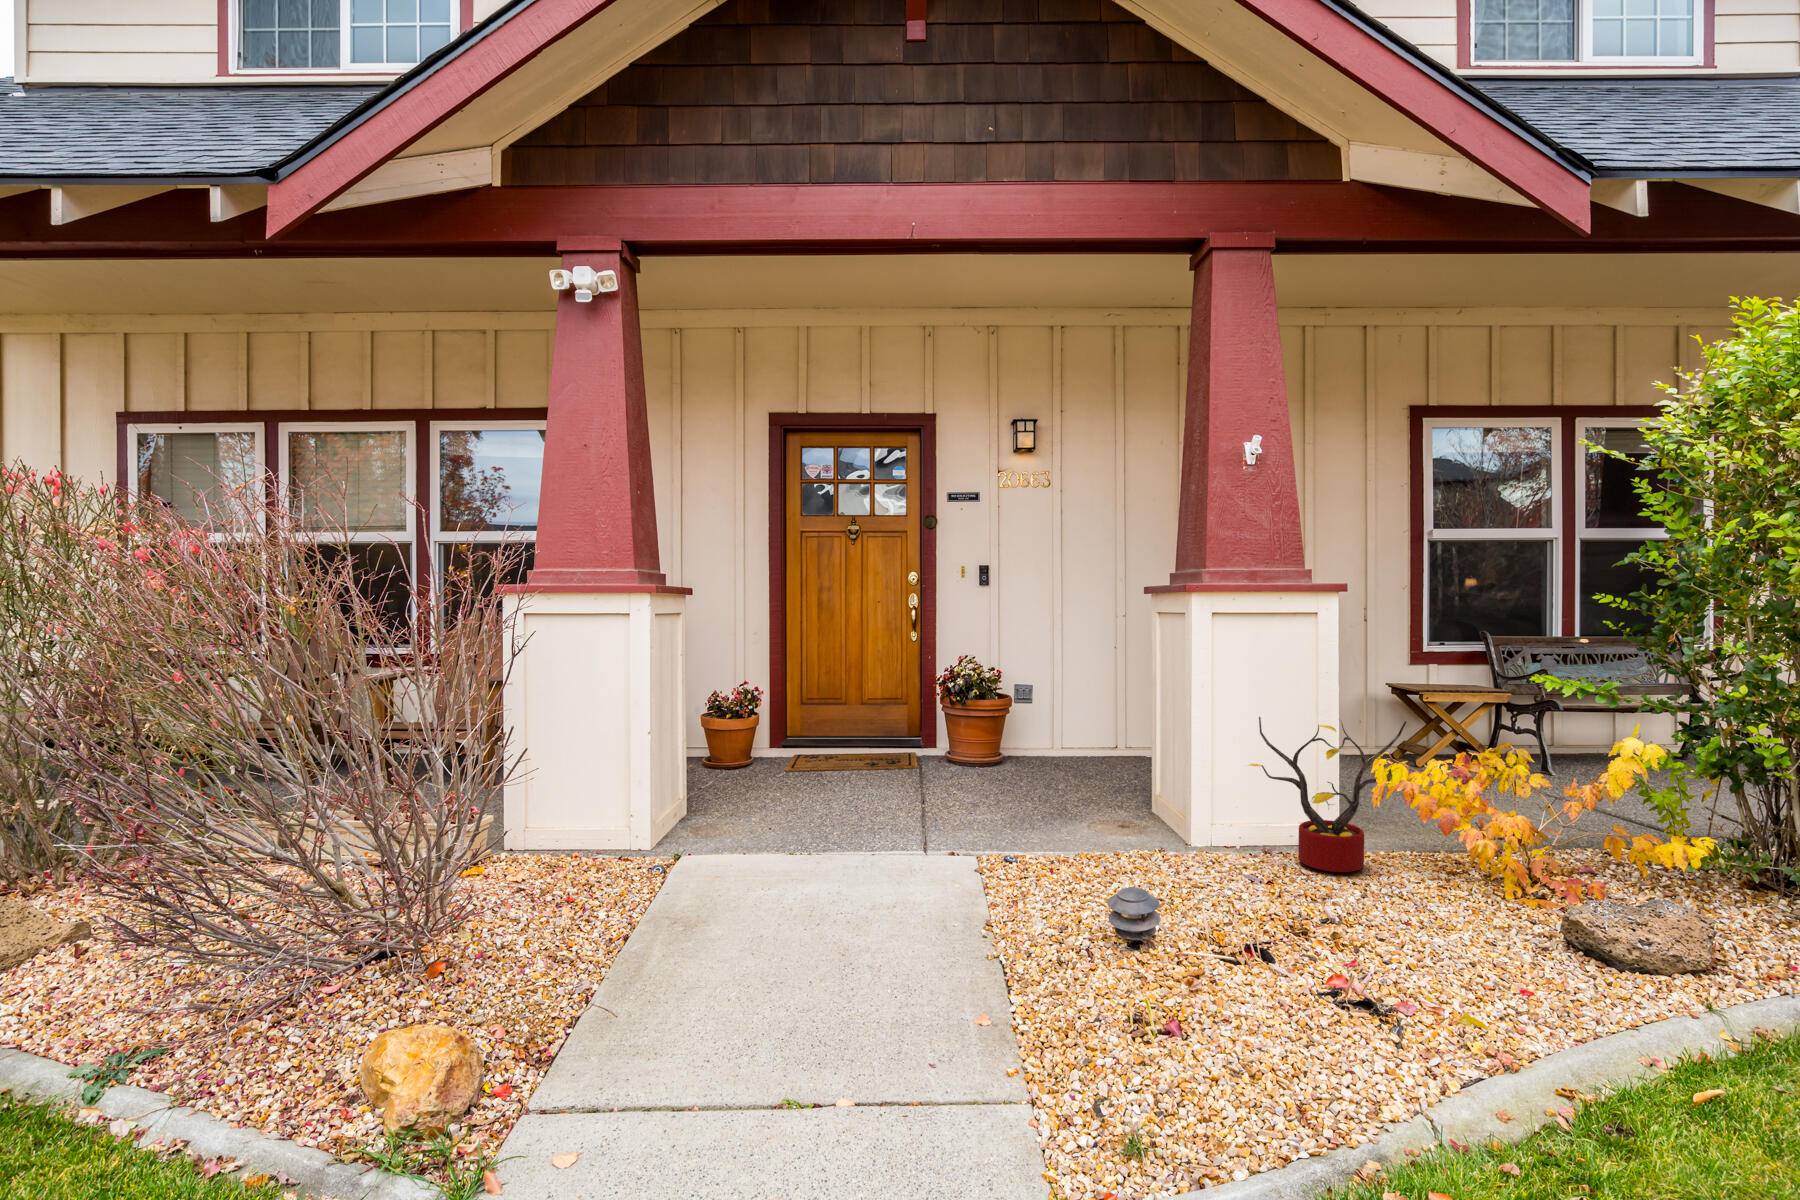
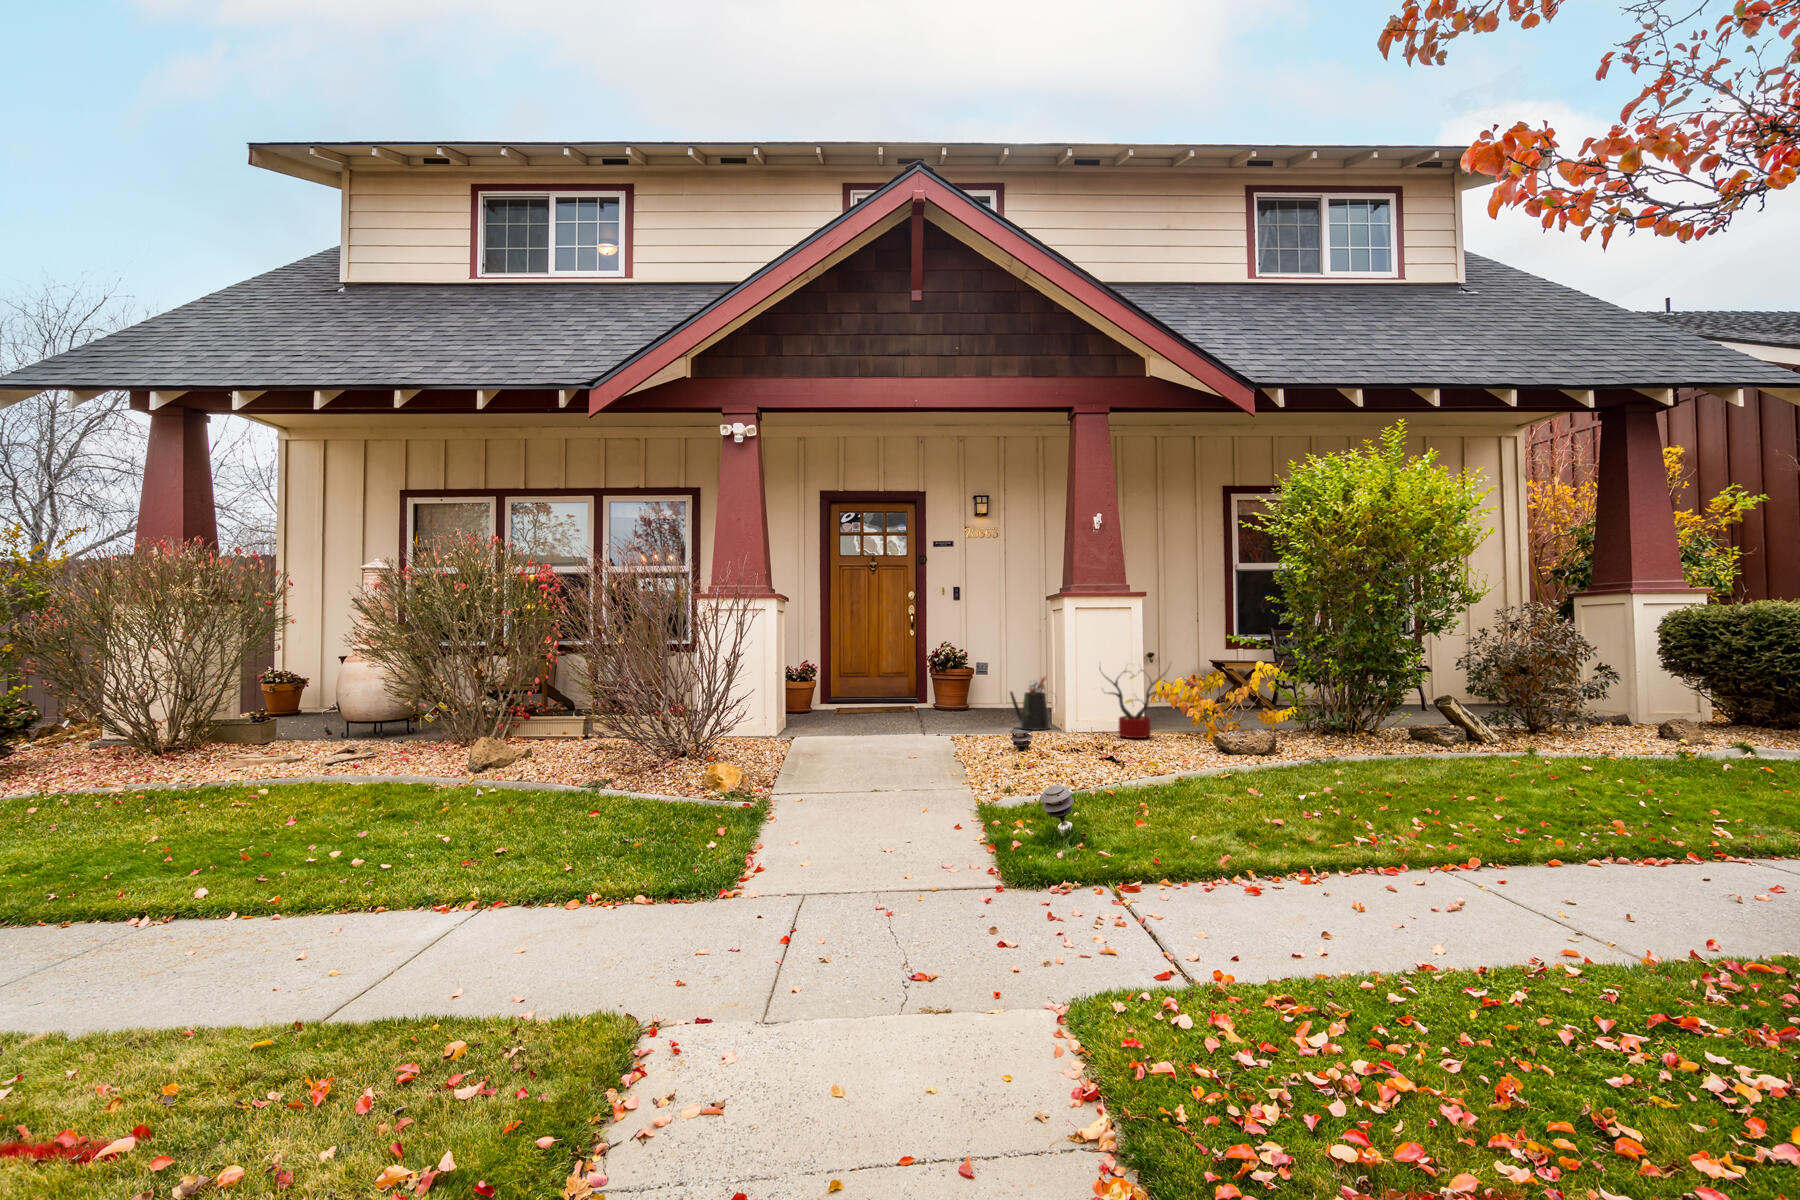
watering can: none [1081,731,1169,835] -> present [1010,677,1050,730]

